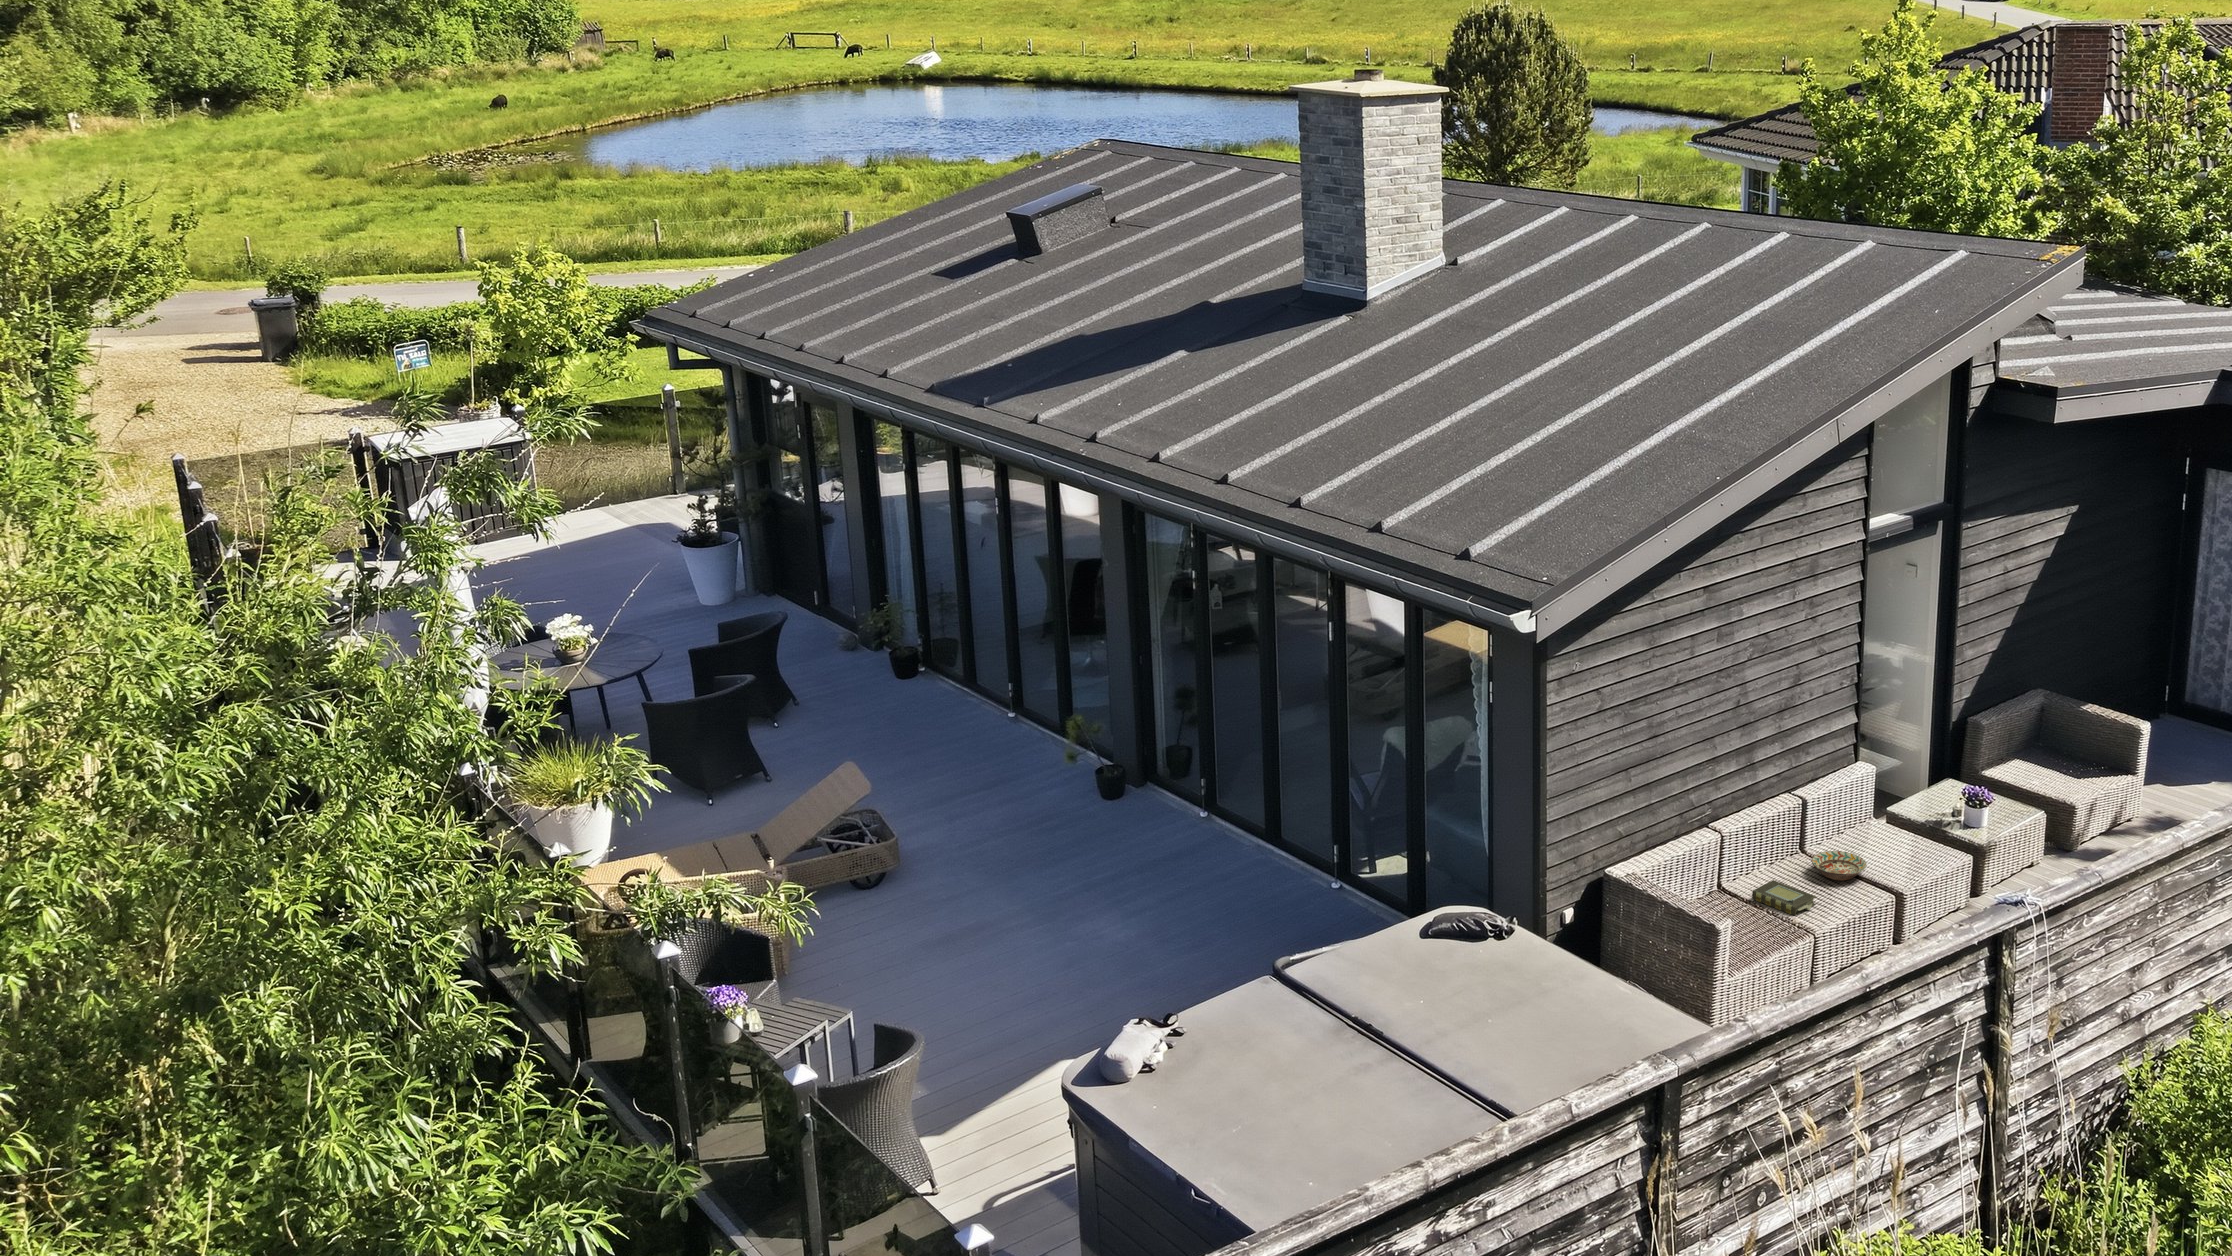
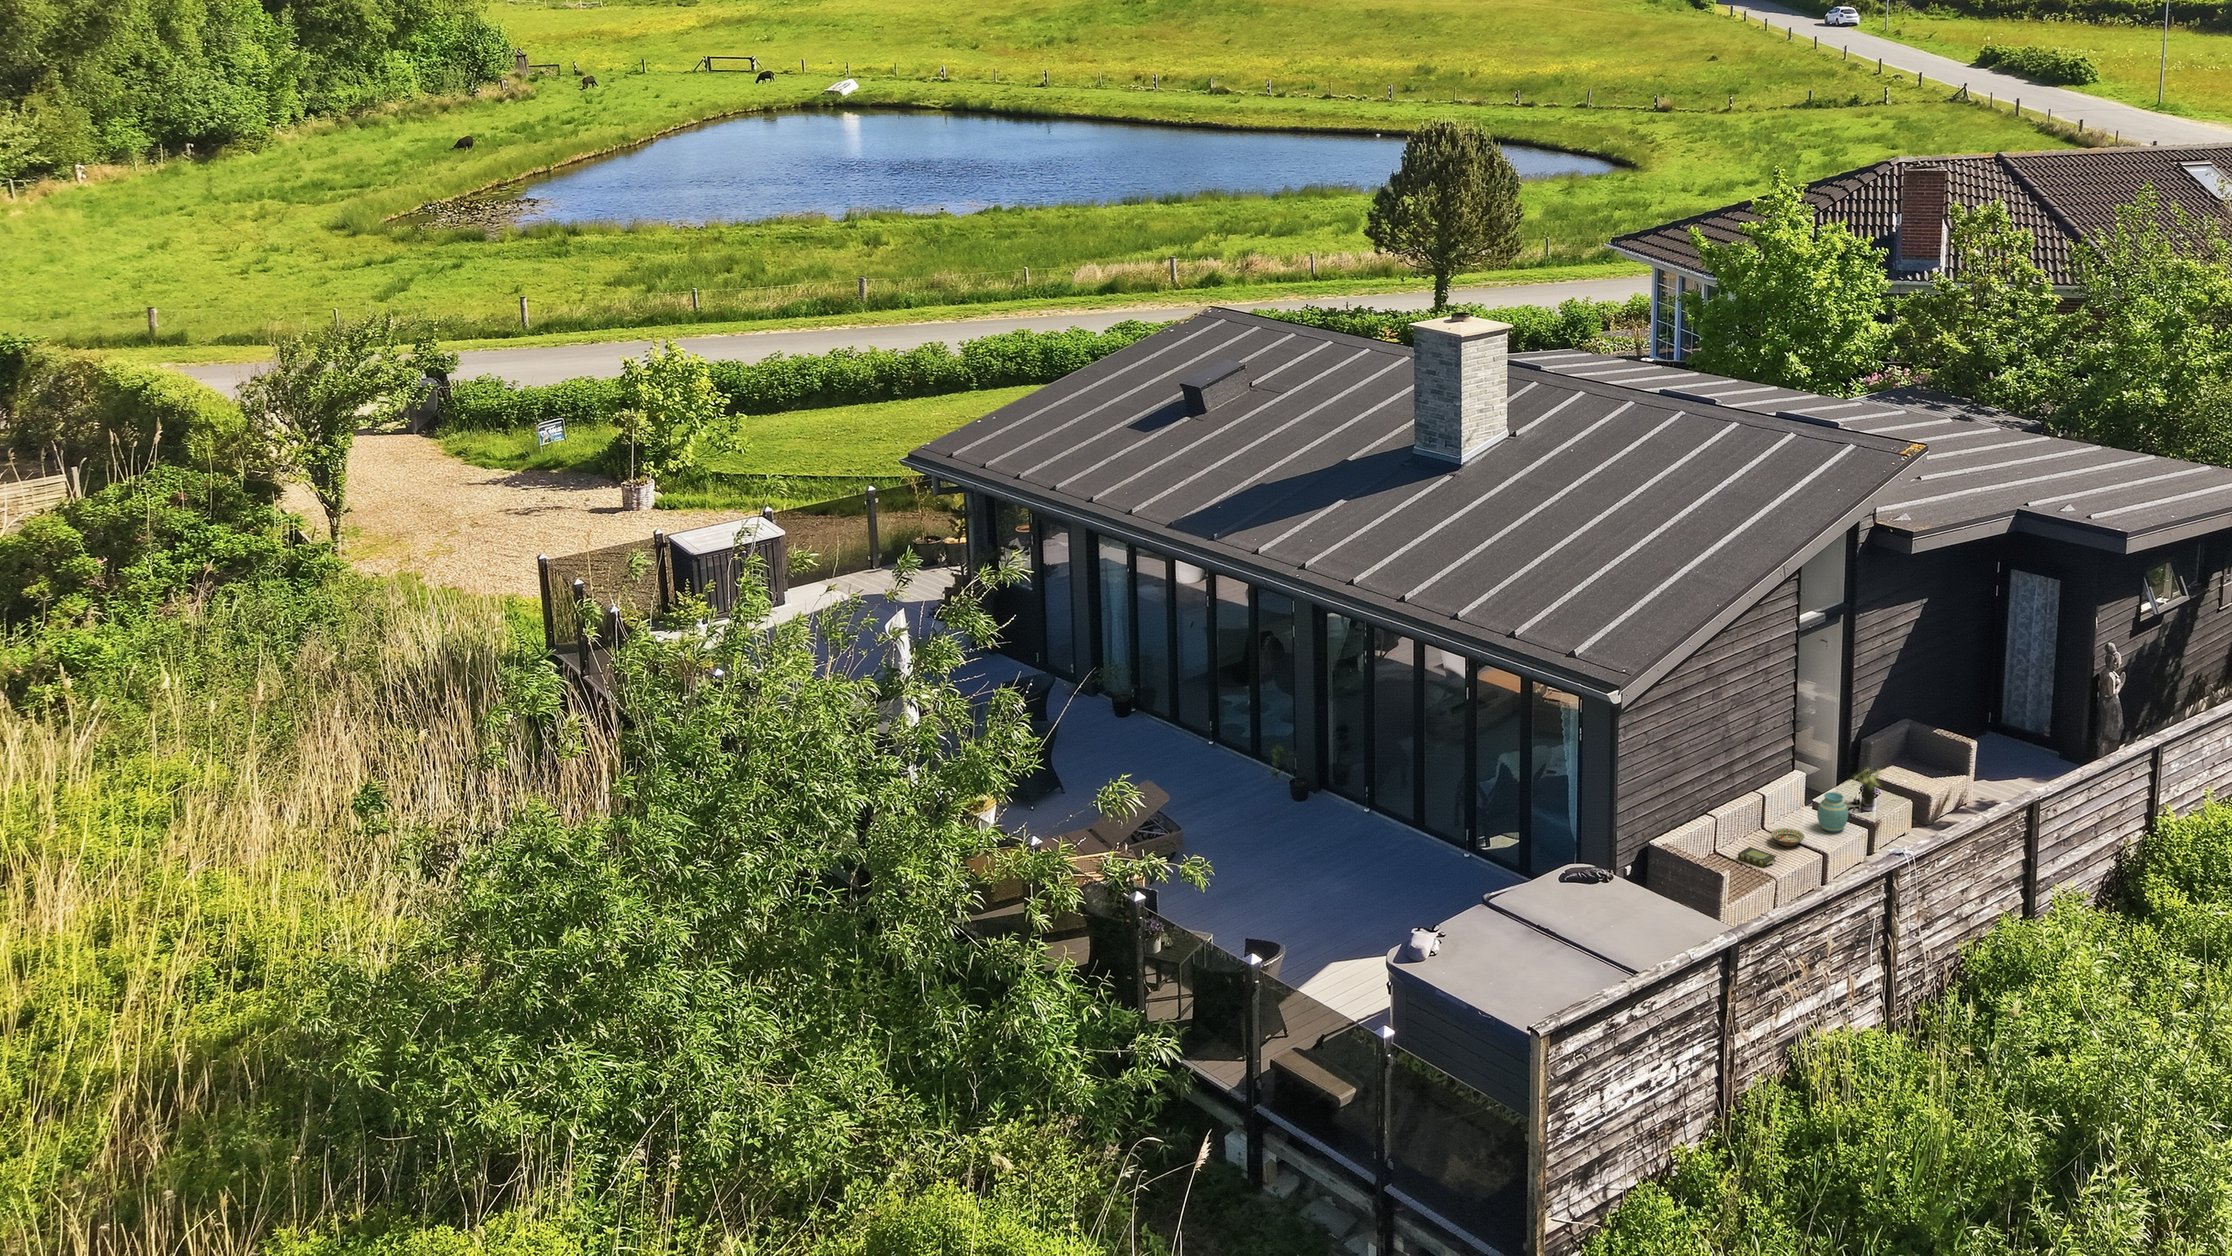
flower arrangement: none [1948,758,2003,819] -> present [1853,770,1881,806]
vase: none [1890,794,1942,859] -> present [1817,792,1848,833]

